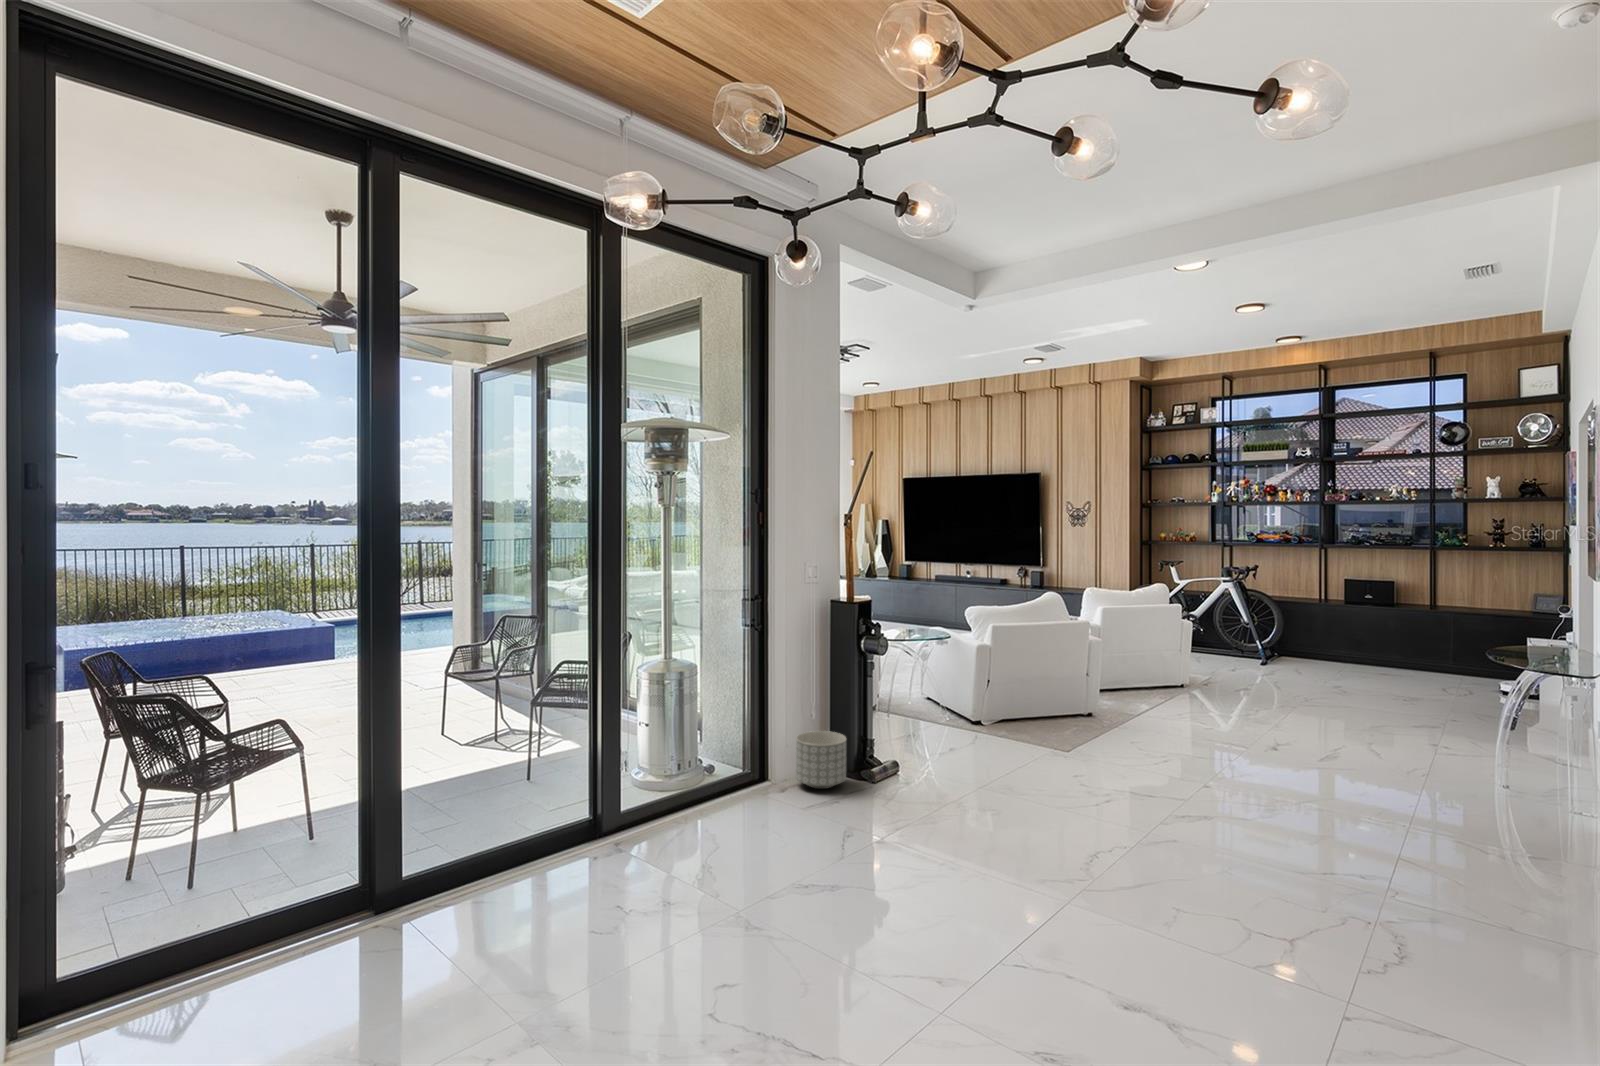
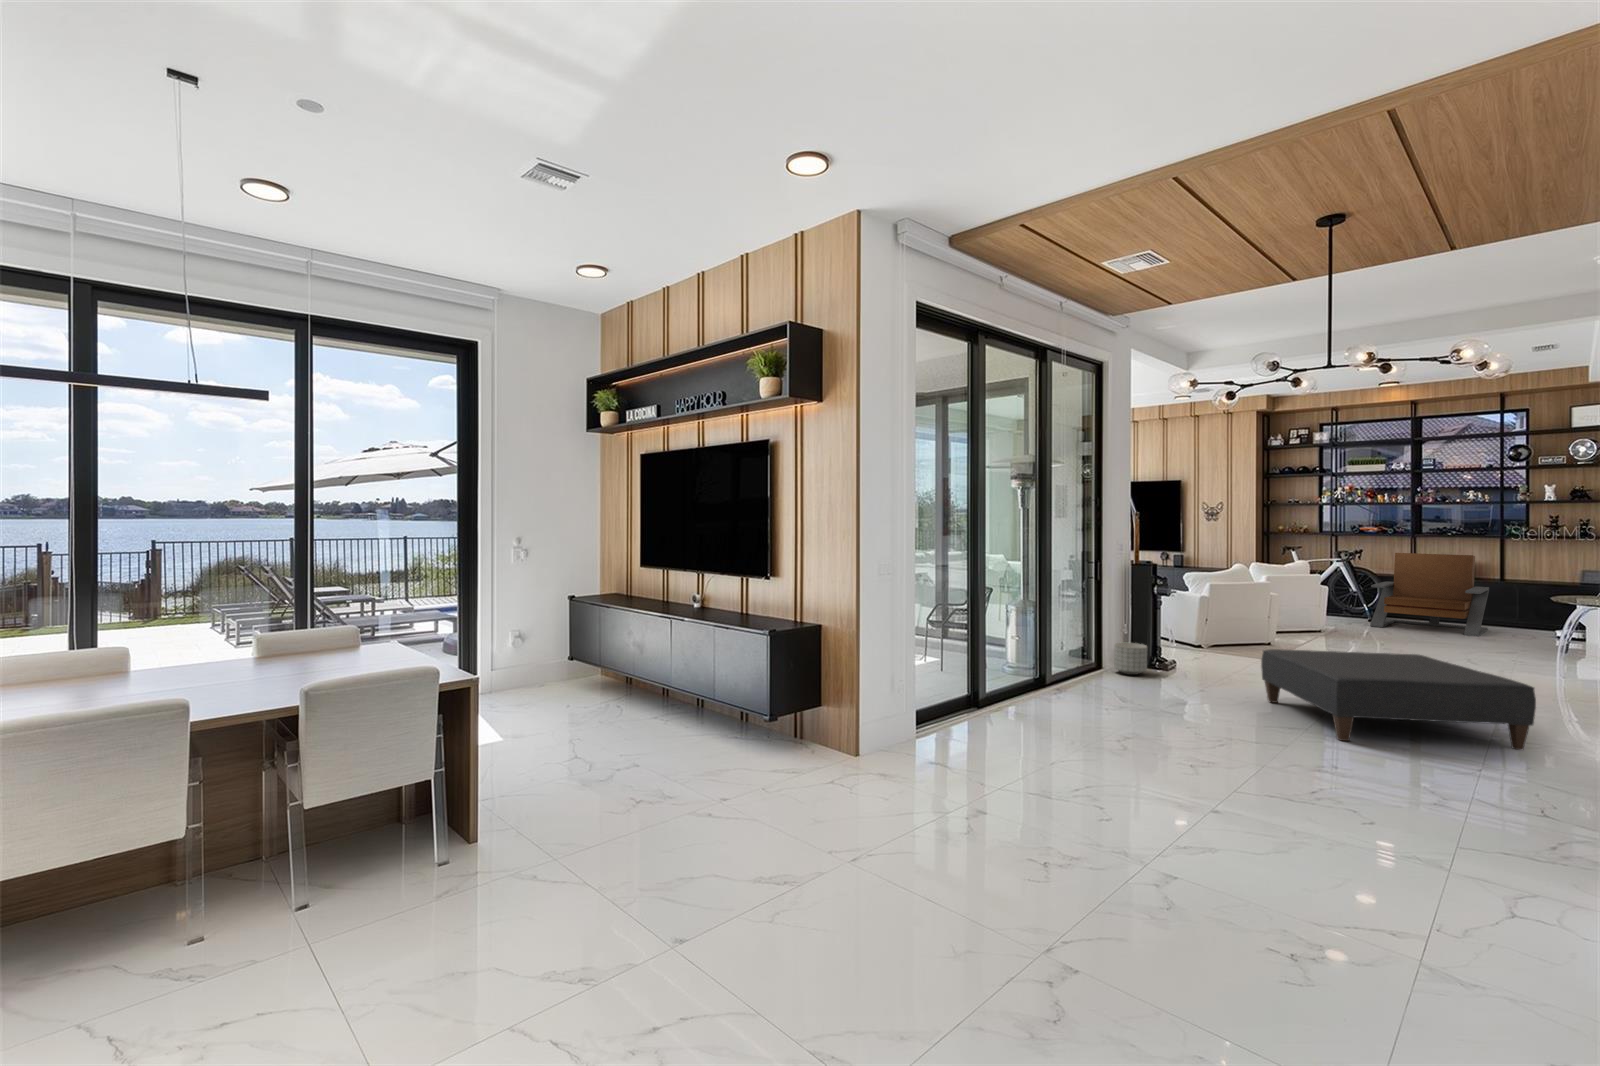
lounge chair: none [1261,570,1416,691] -> present [1370,553,1489,637]
ottoman: none [977,765,1415,1027] -> present [1261,649,1536,750]

